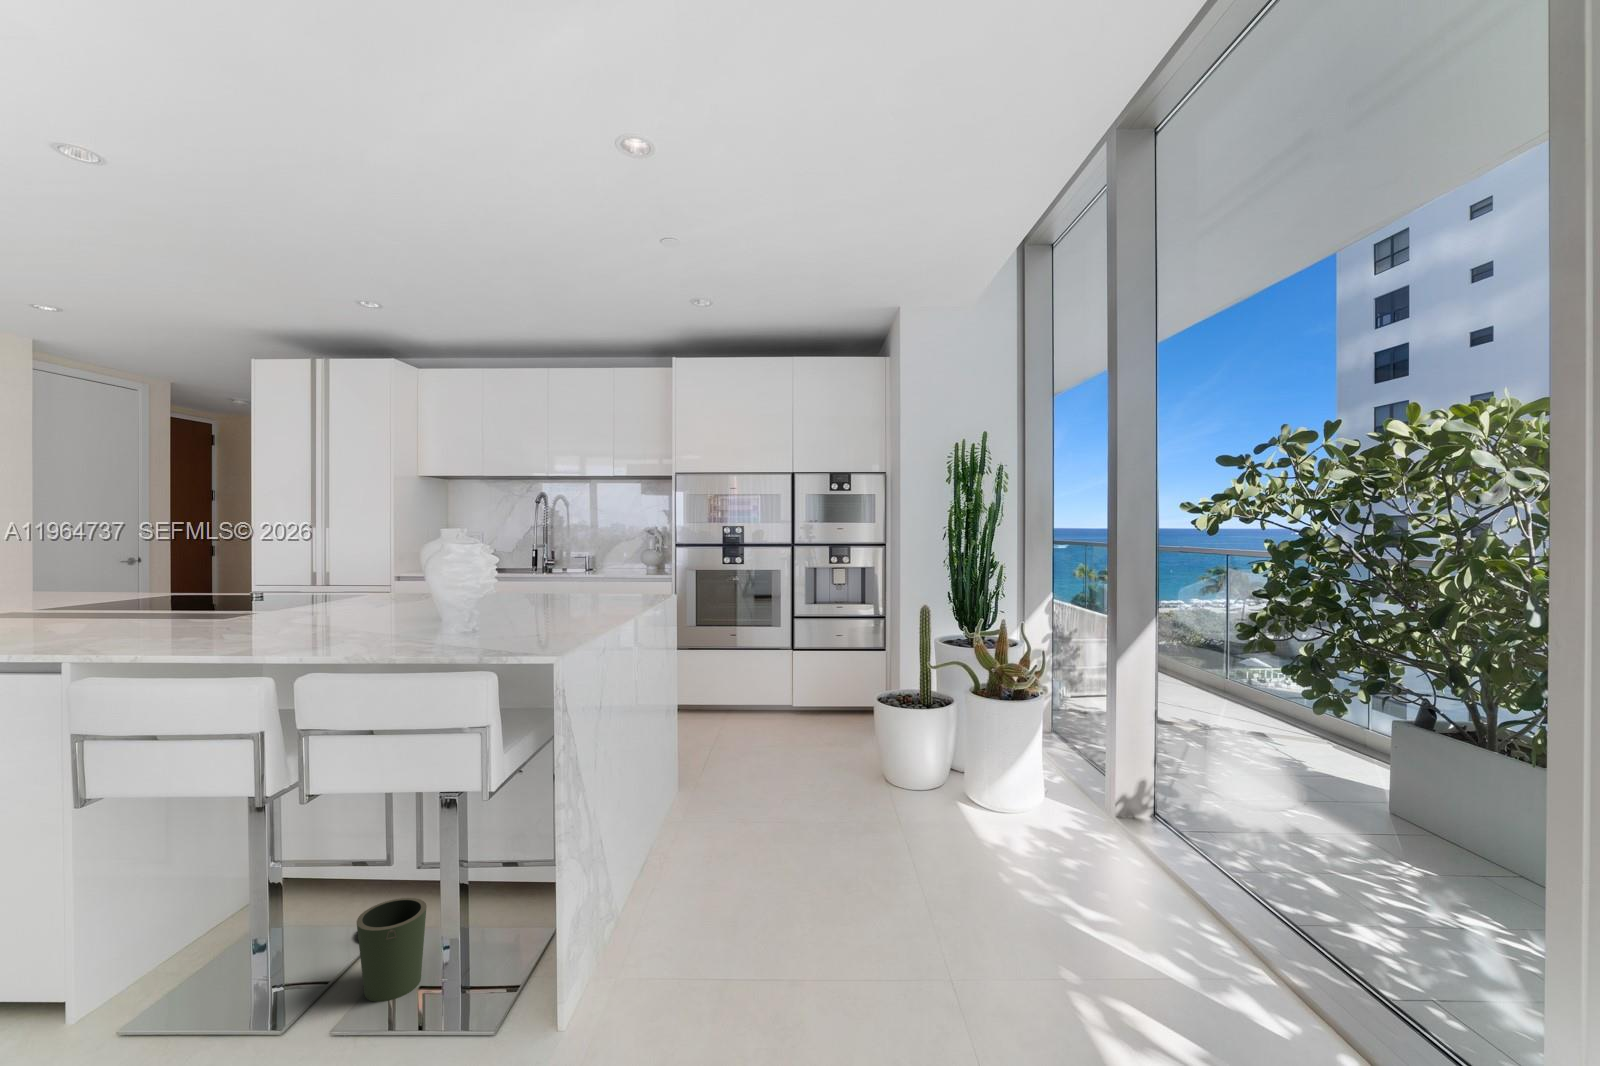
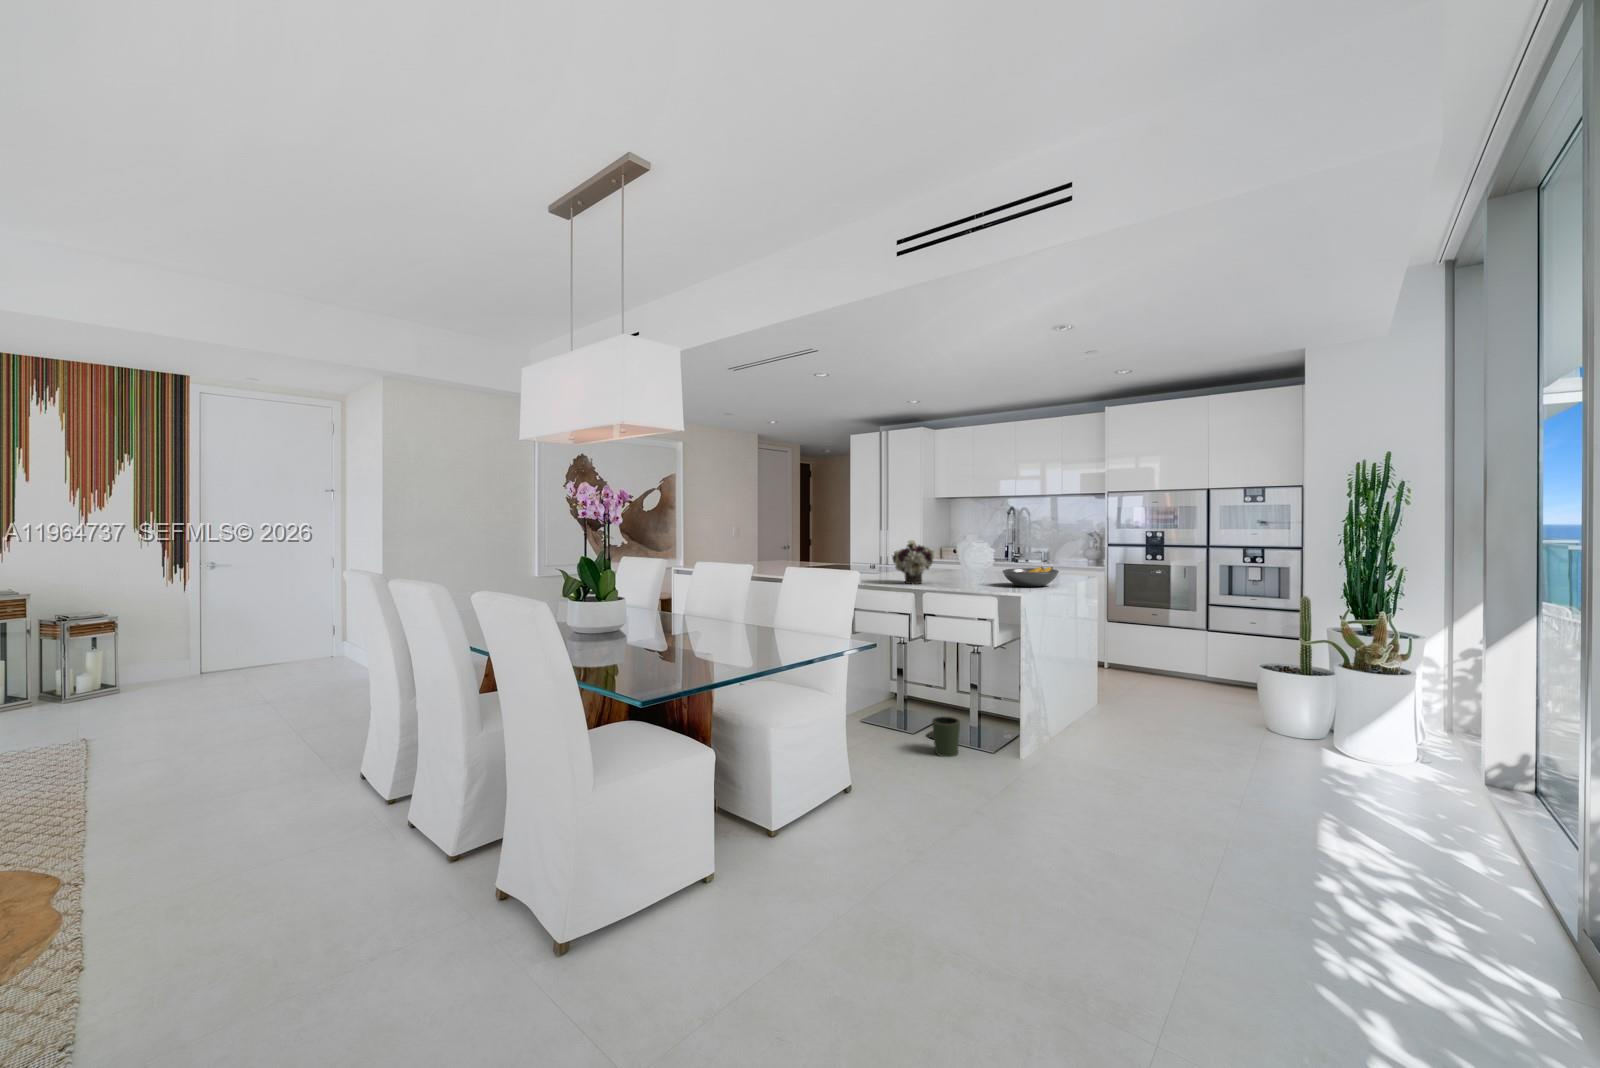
flower arrangement: none [298,525,393,613] -> present [893,540,934,584]
fruit bowl: none [524,572,622,607] -> present [1002,567,1059,587]

